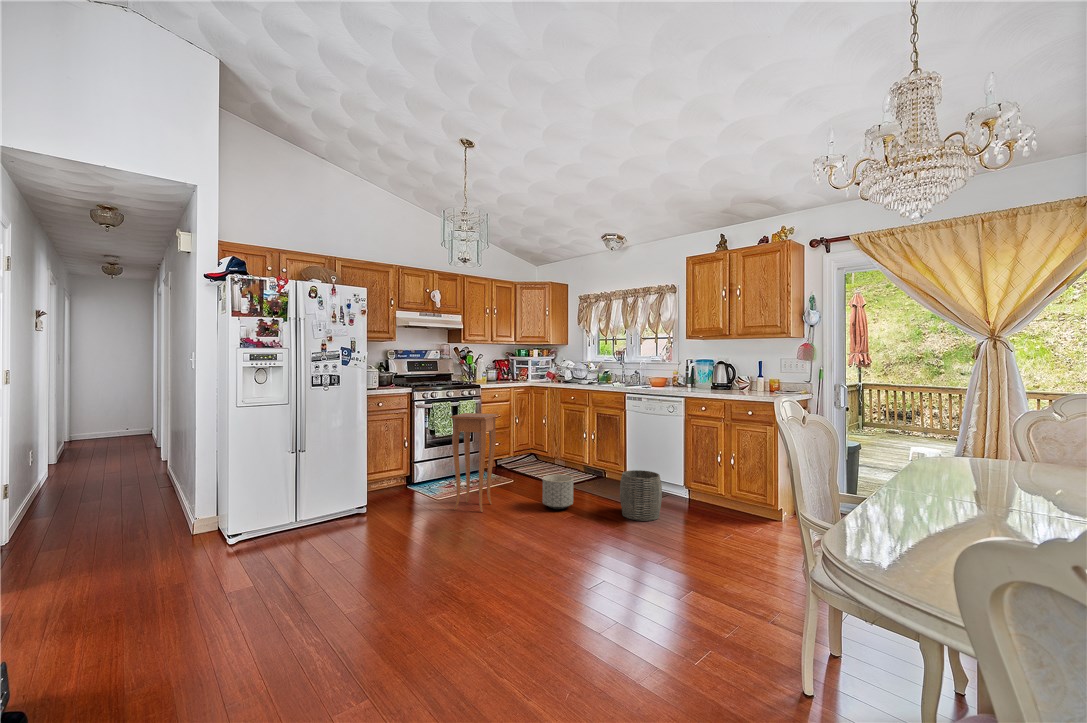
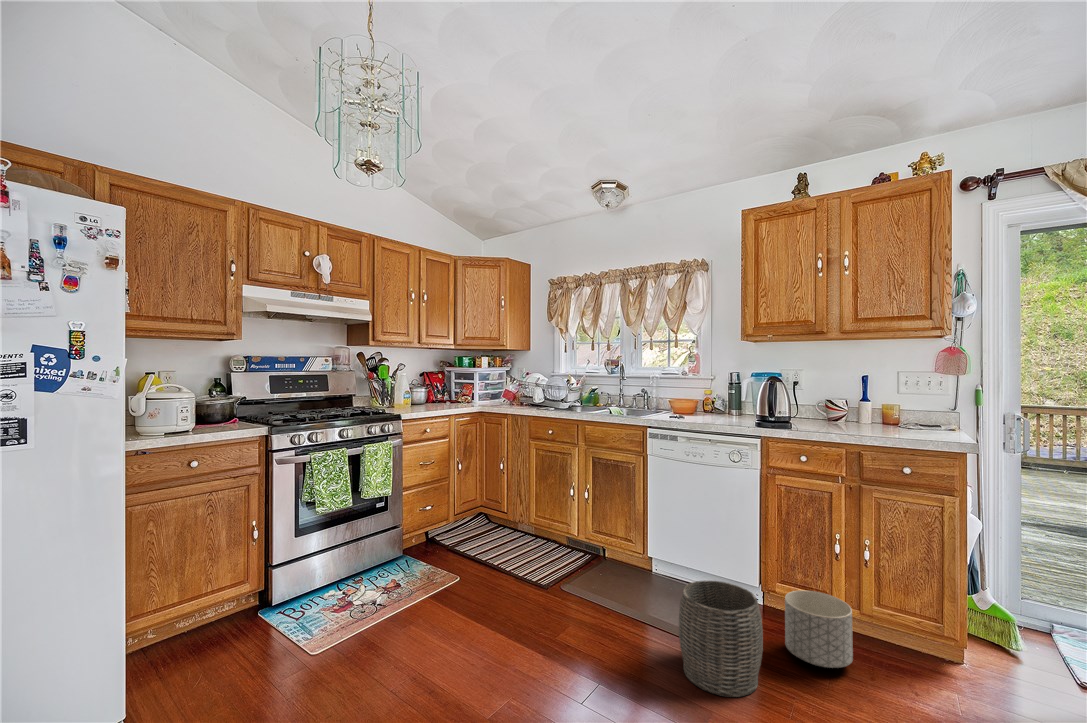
side table: present [451,413,497,512] -> none [337,479,436,697]
planter: present [543,475,573,509] -> present [785,591,853,668]

